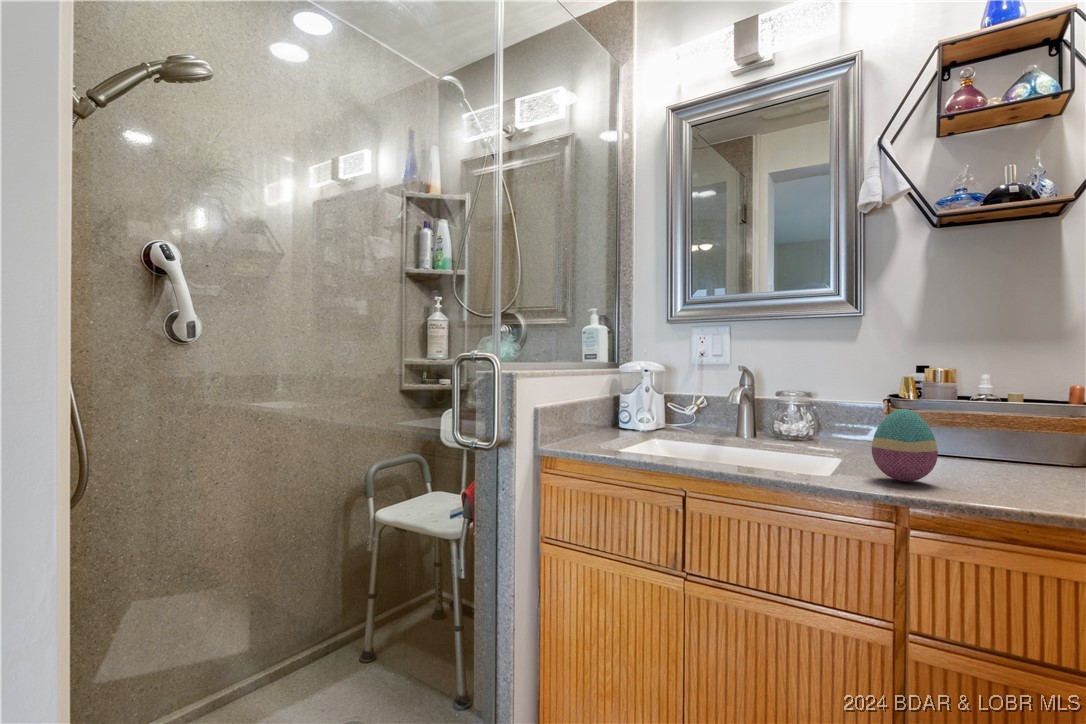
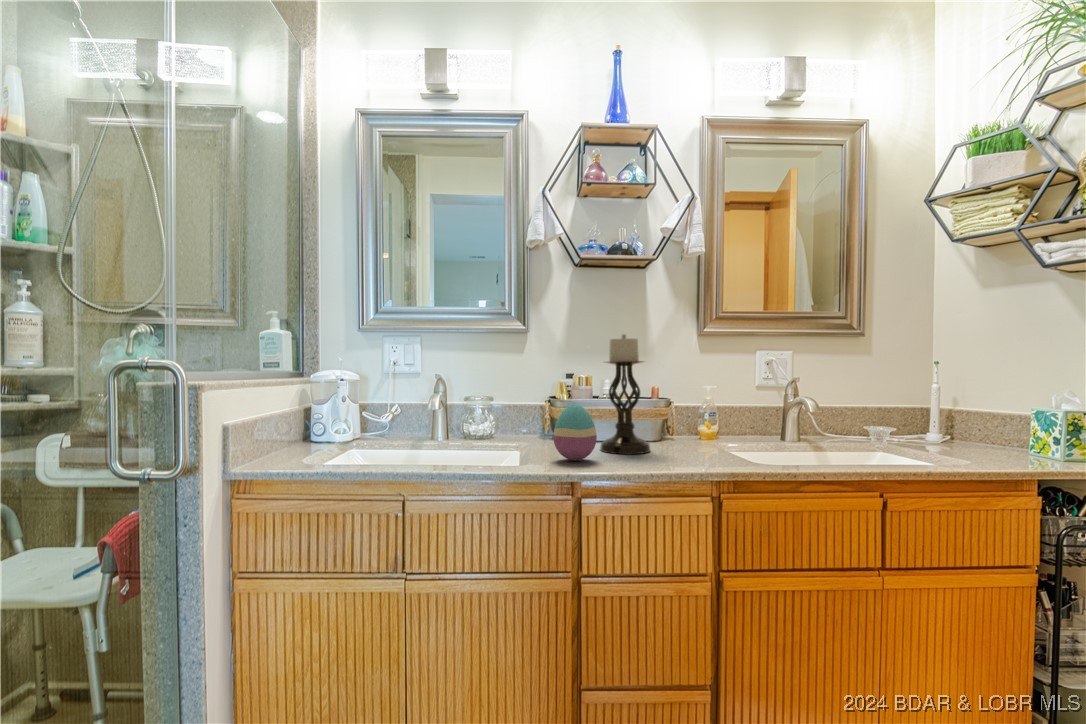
candle holder: none [959,315,1048,486] -> present [600,335,650,454]

